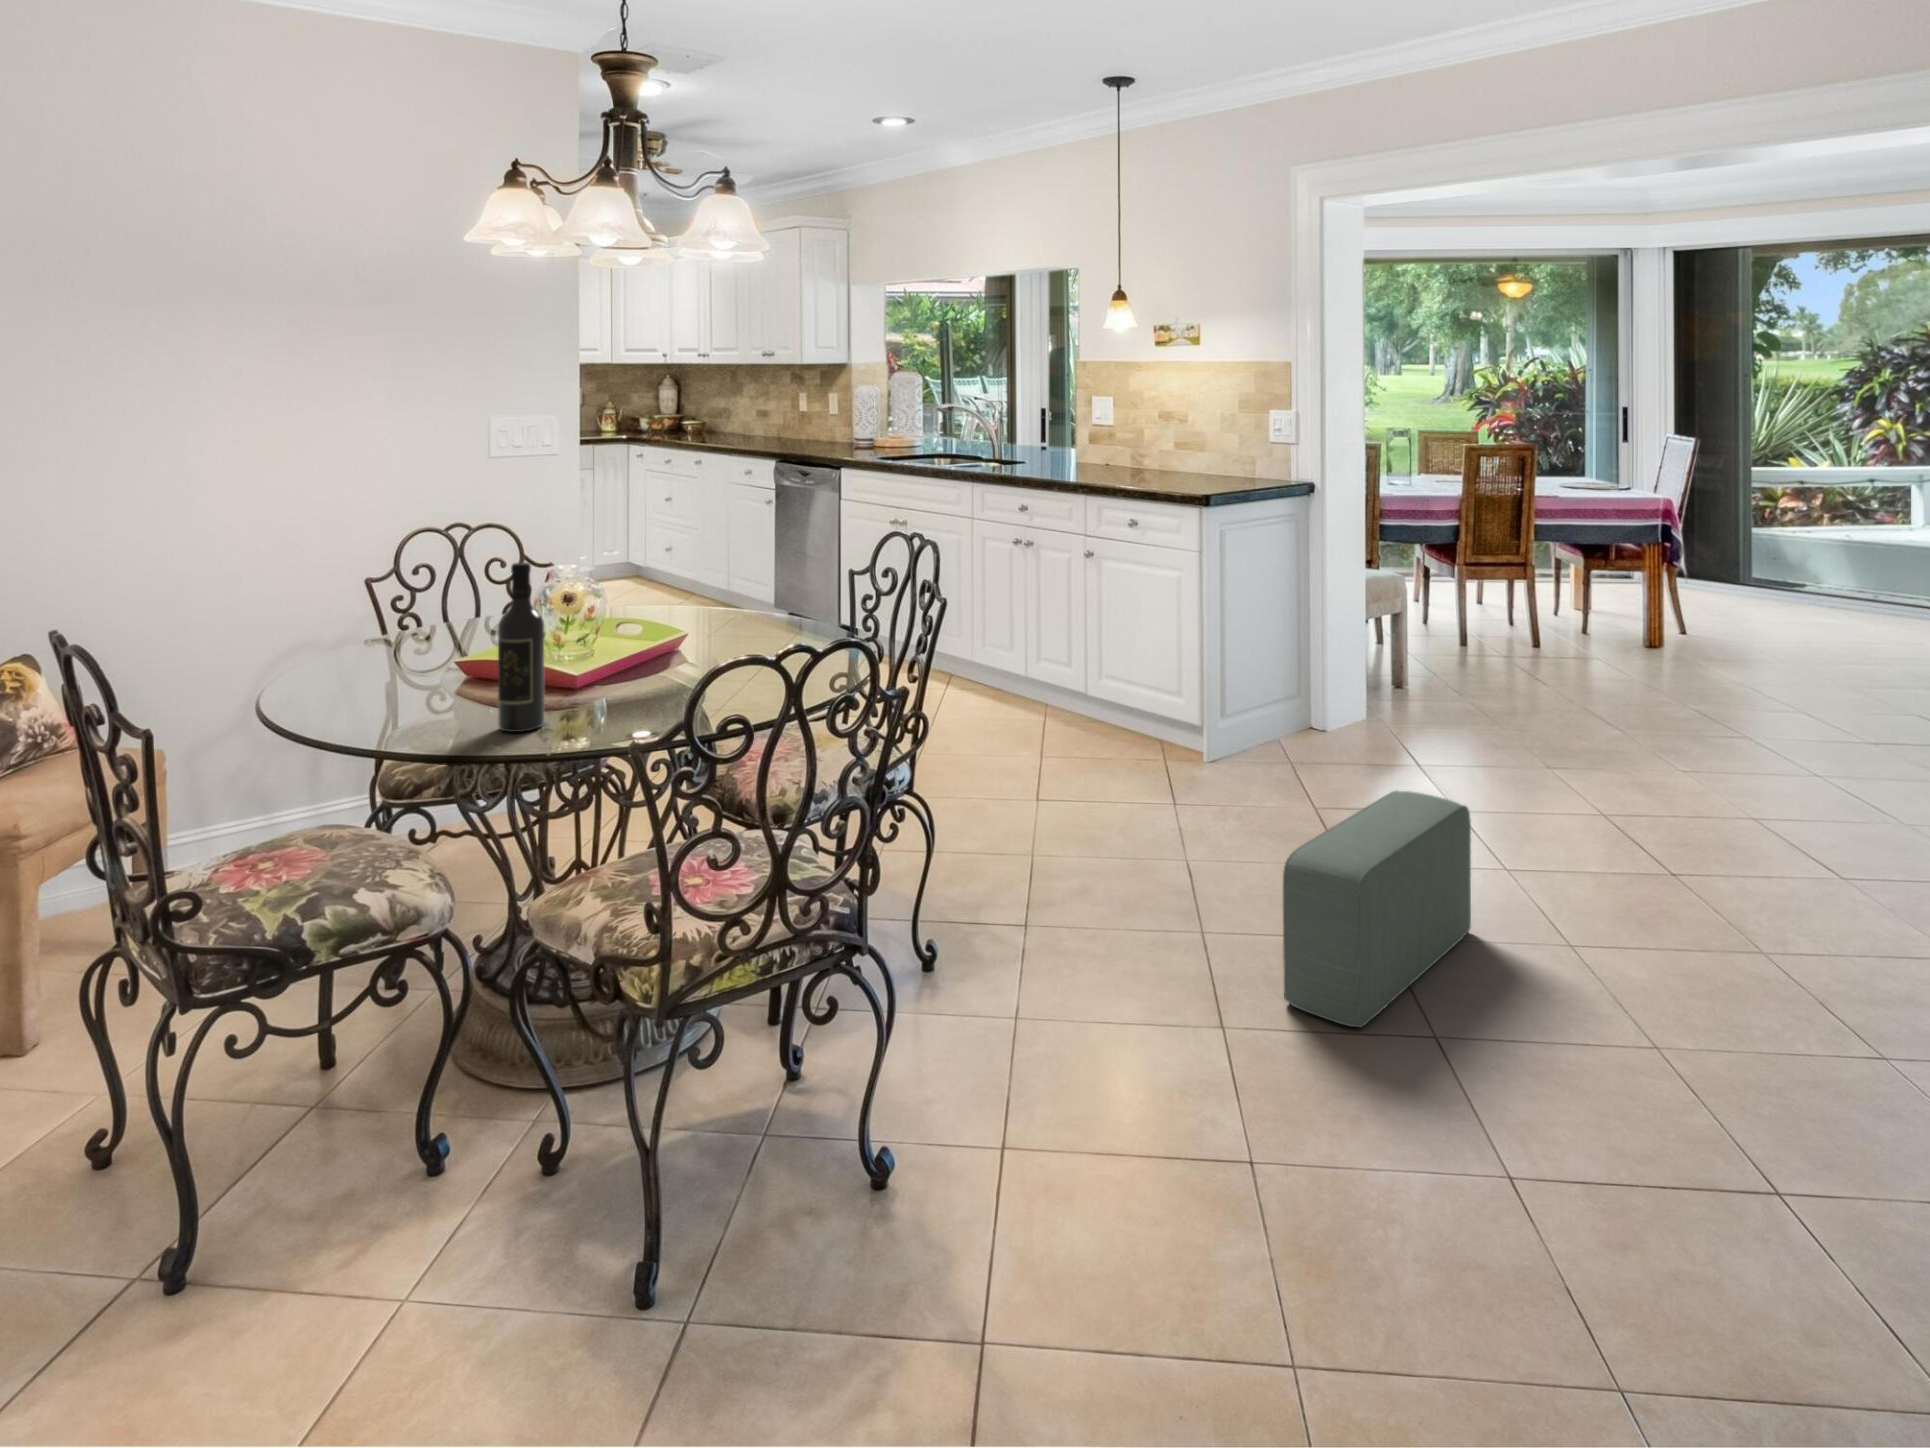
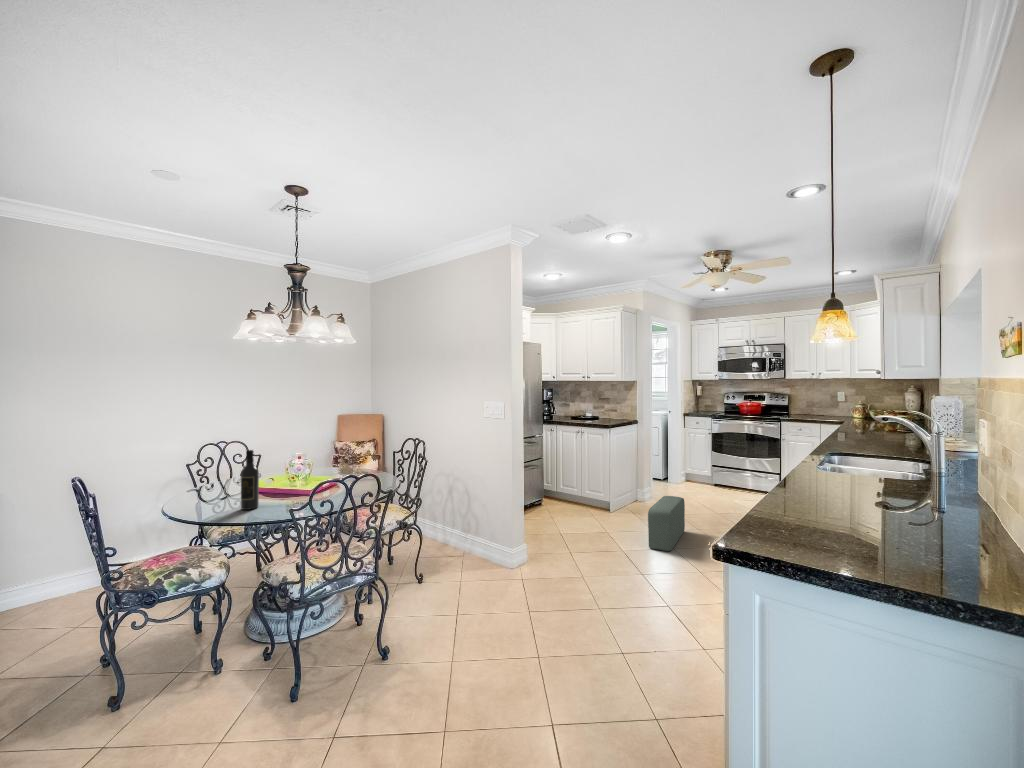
pouf: present [1283,791,1471,1027] -> present [648,496,685,551]

